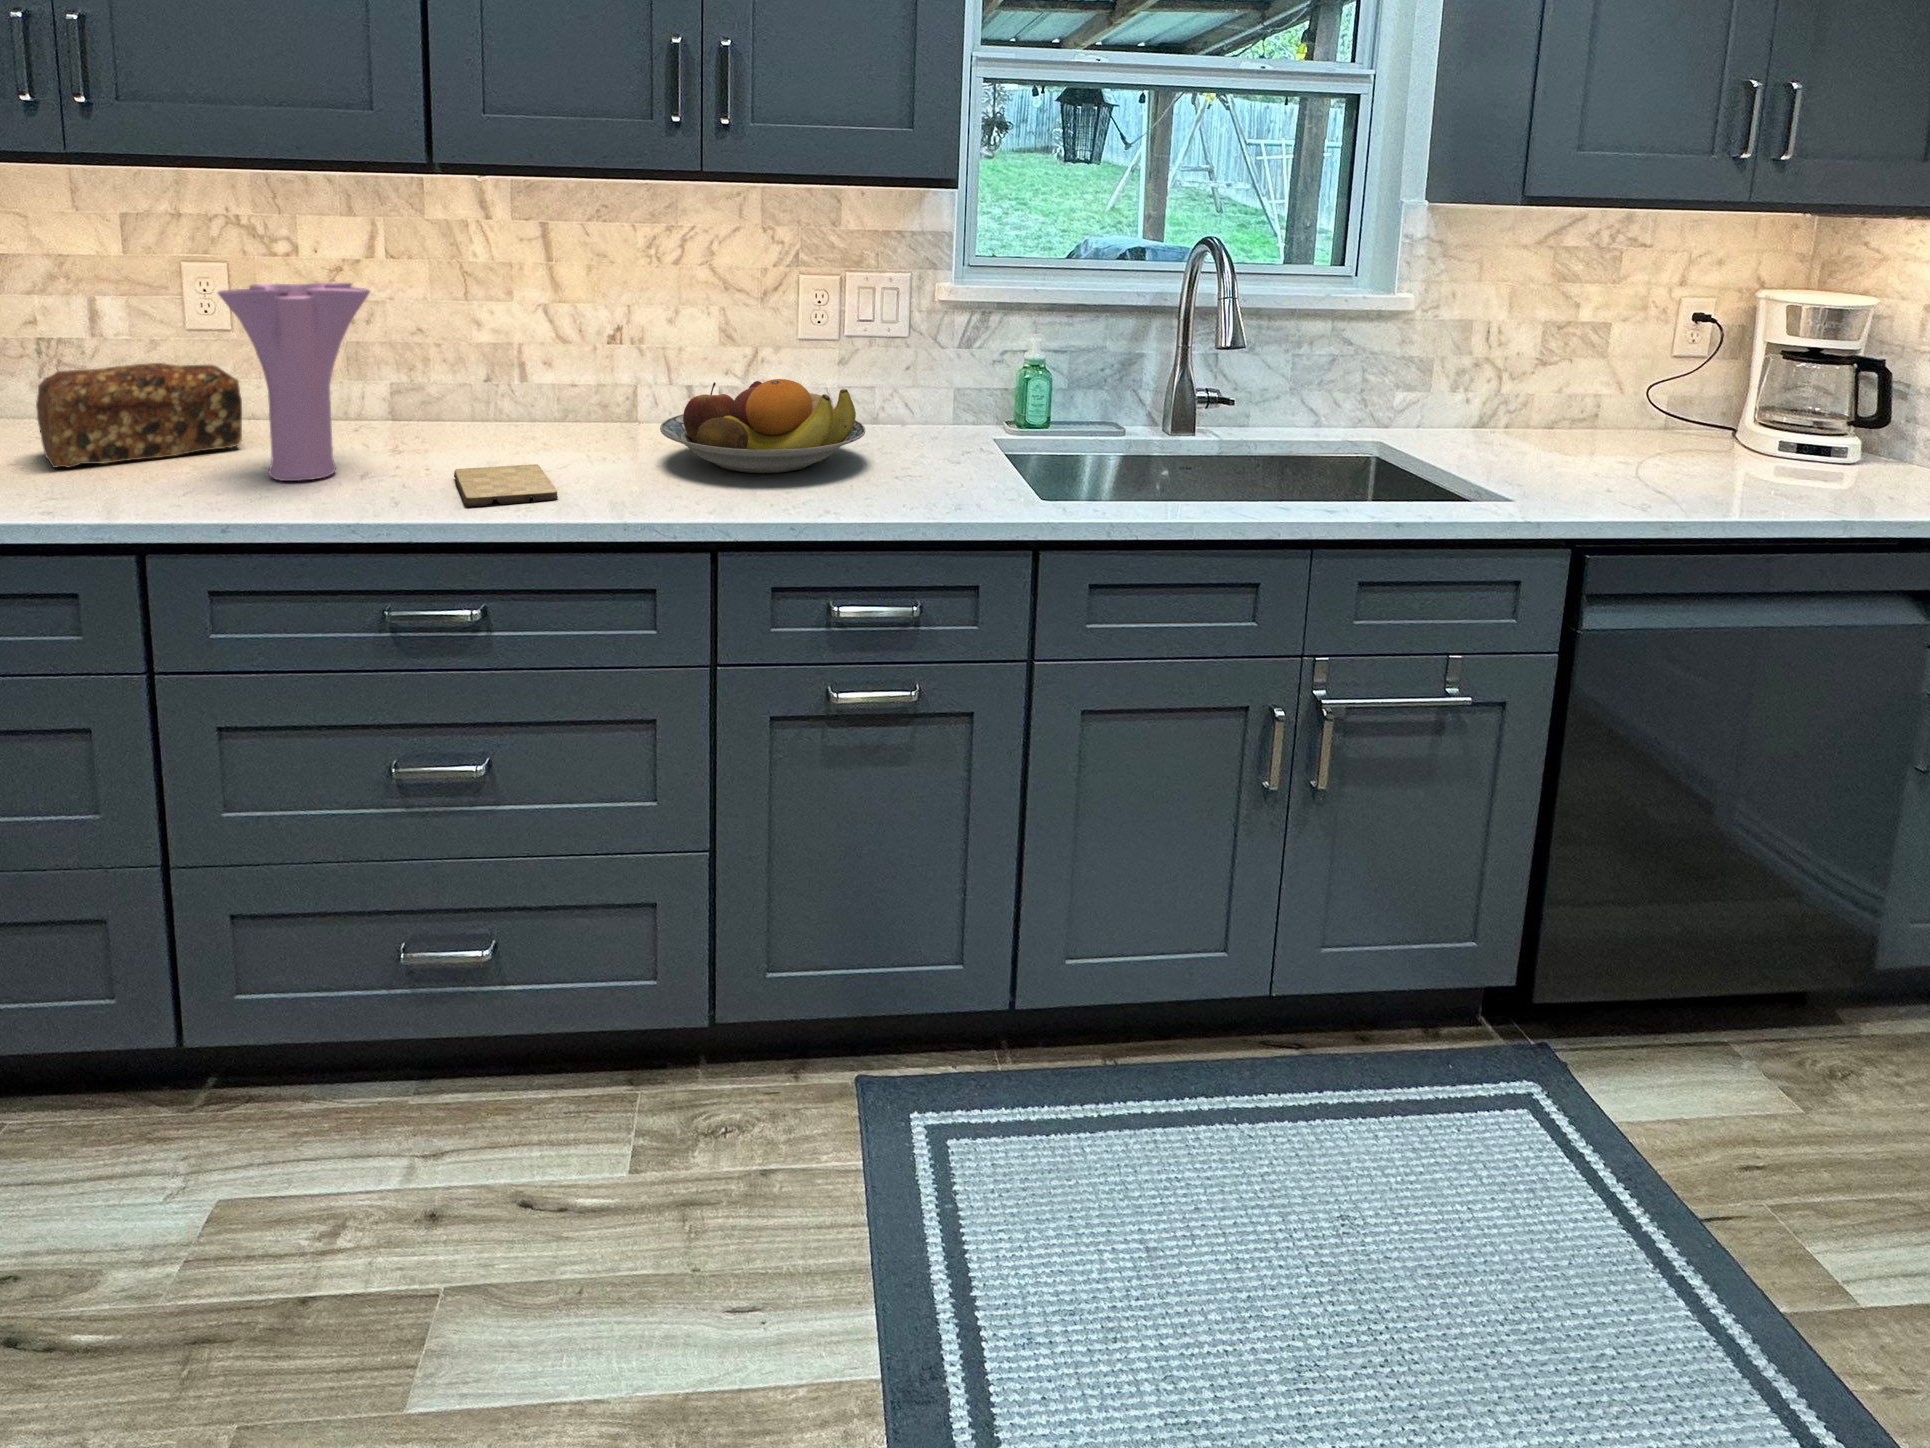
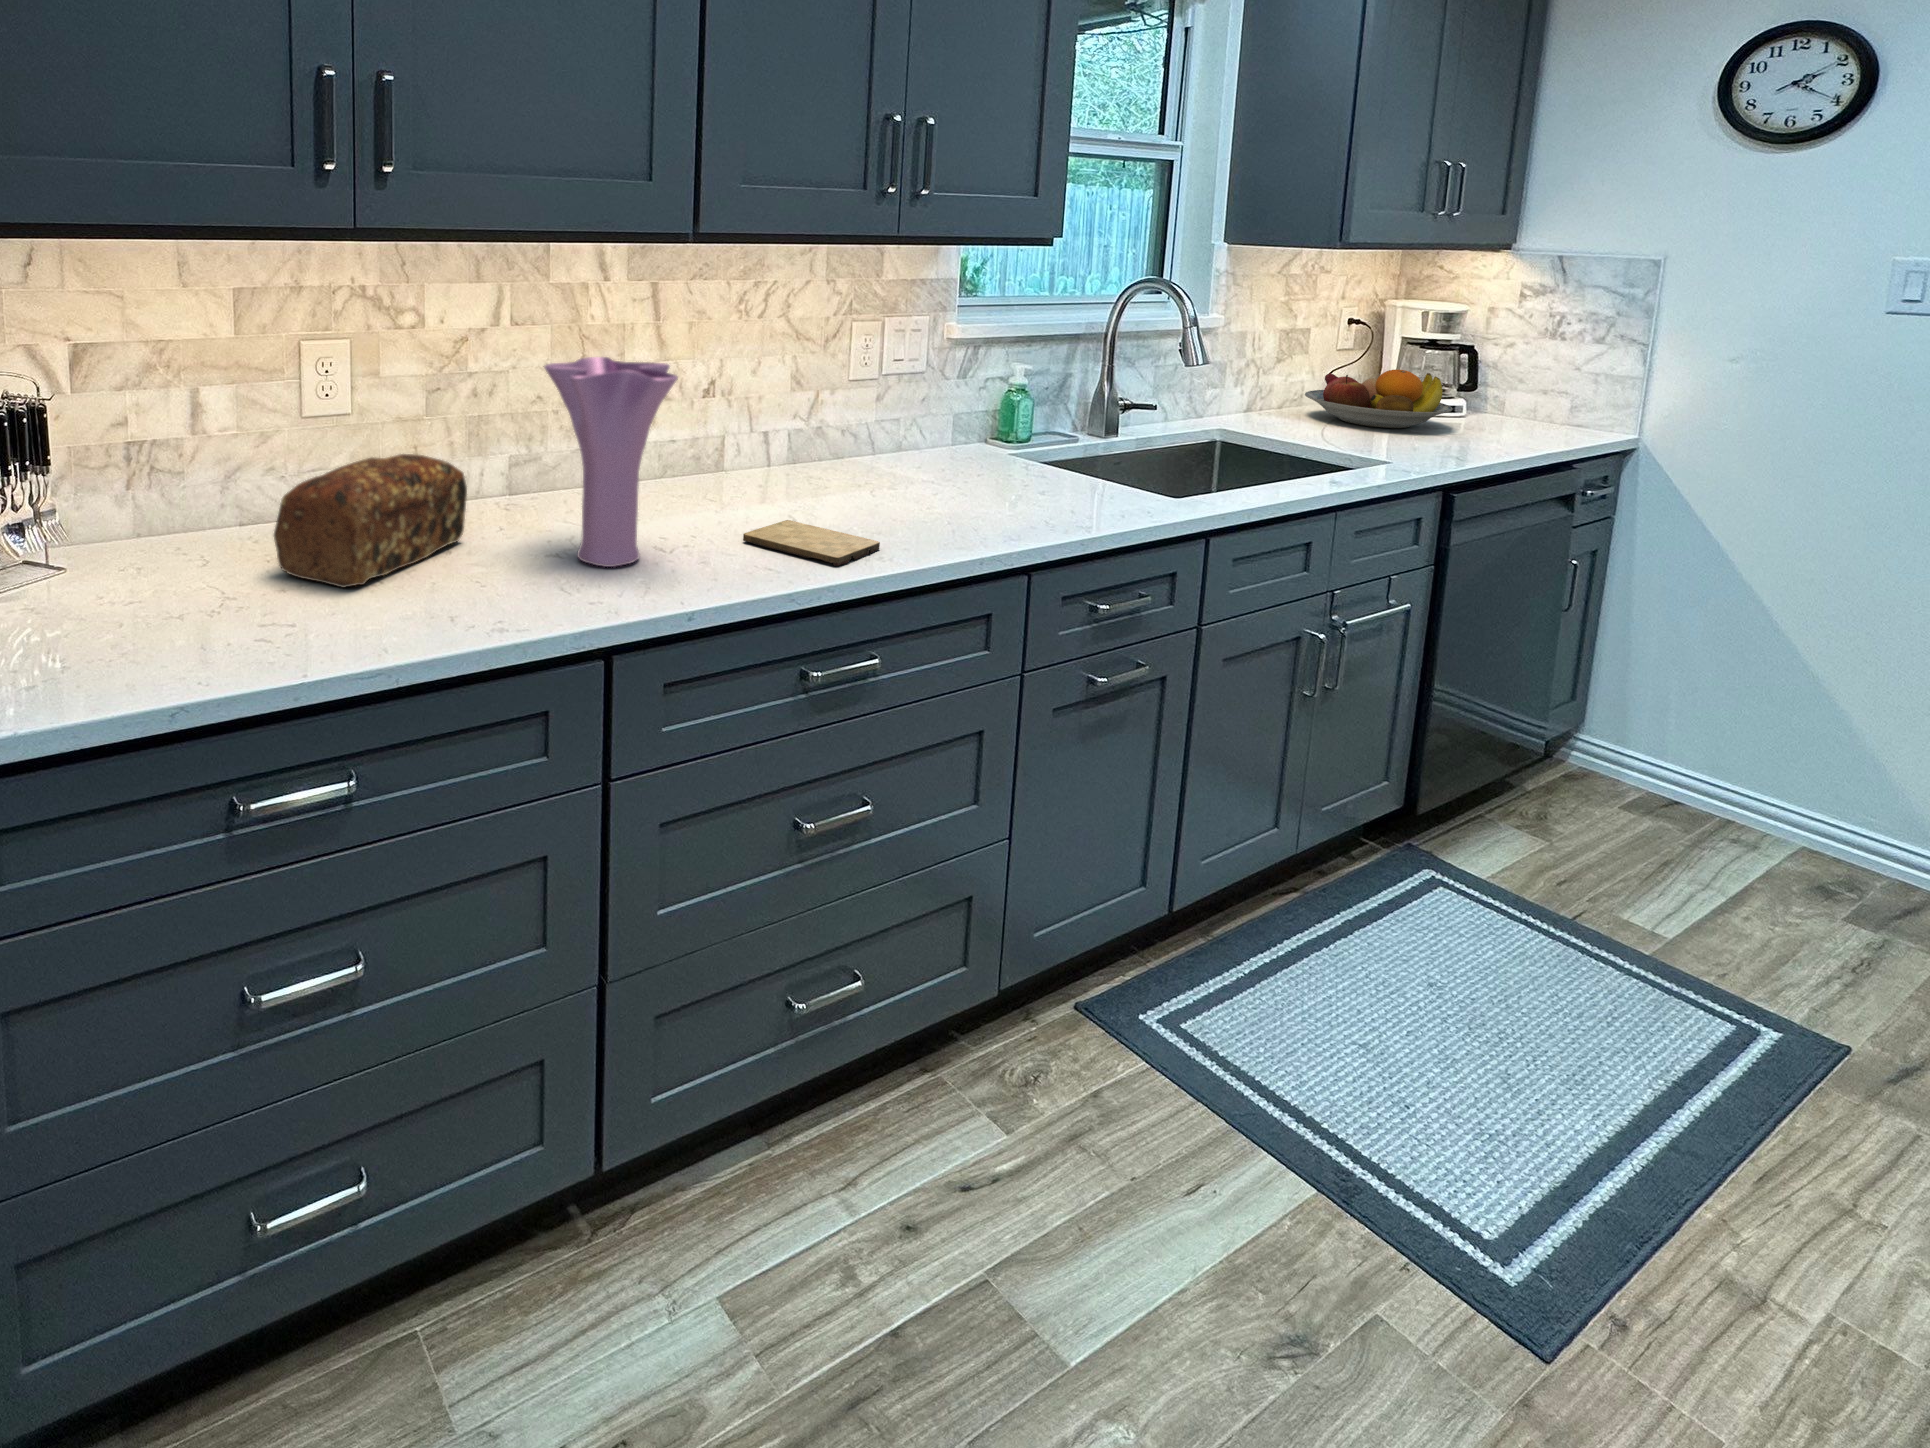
fruit bowl: present [660,379,865,473] -> present [1305,370,1452,428]

